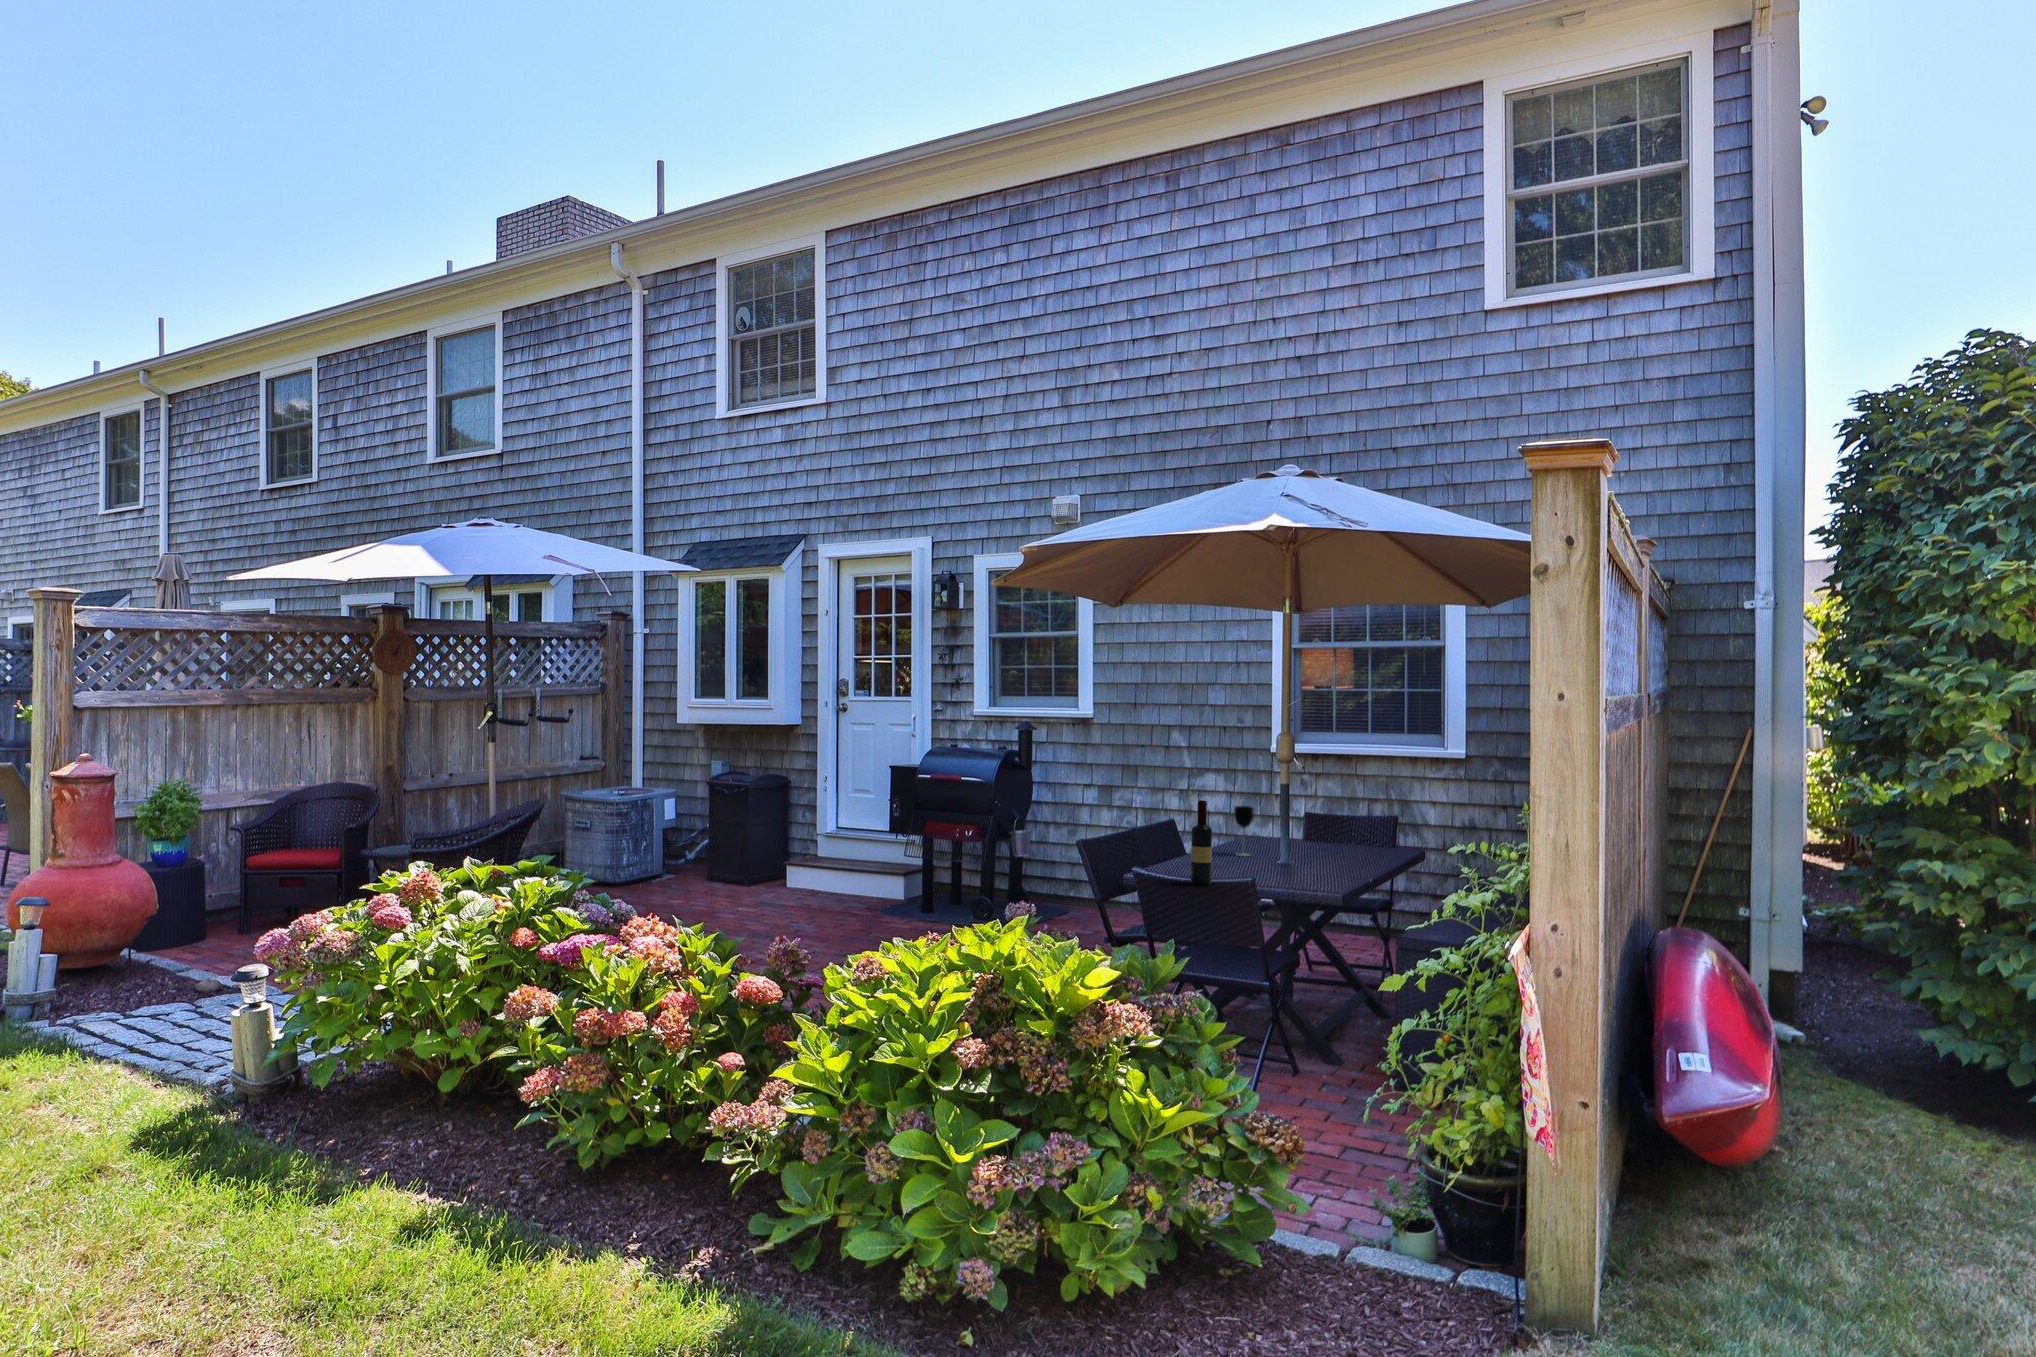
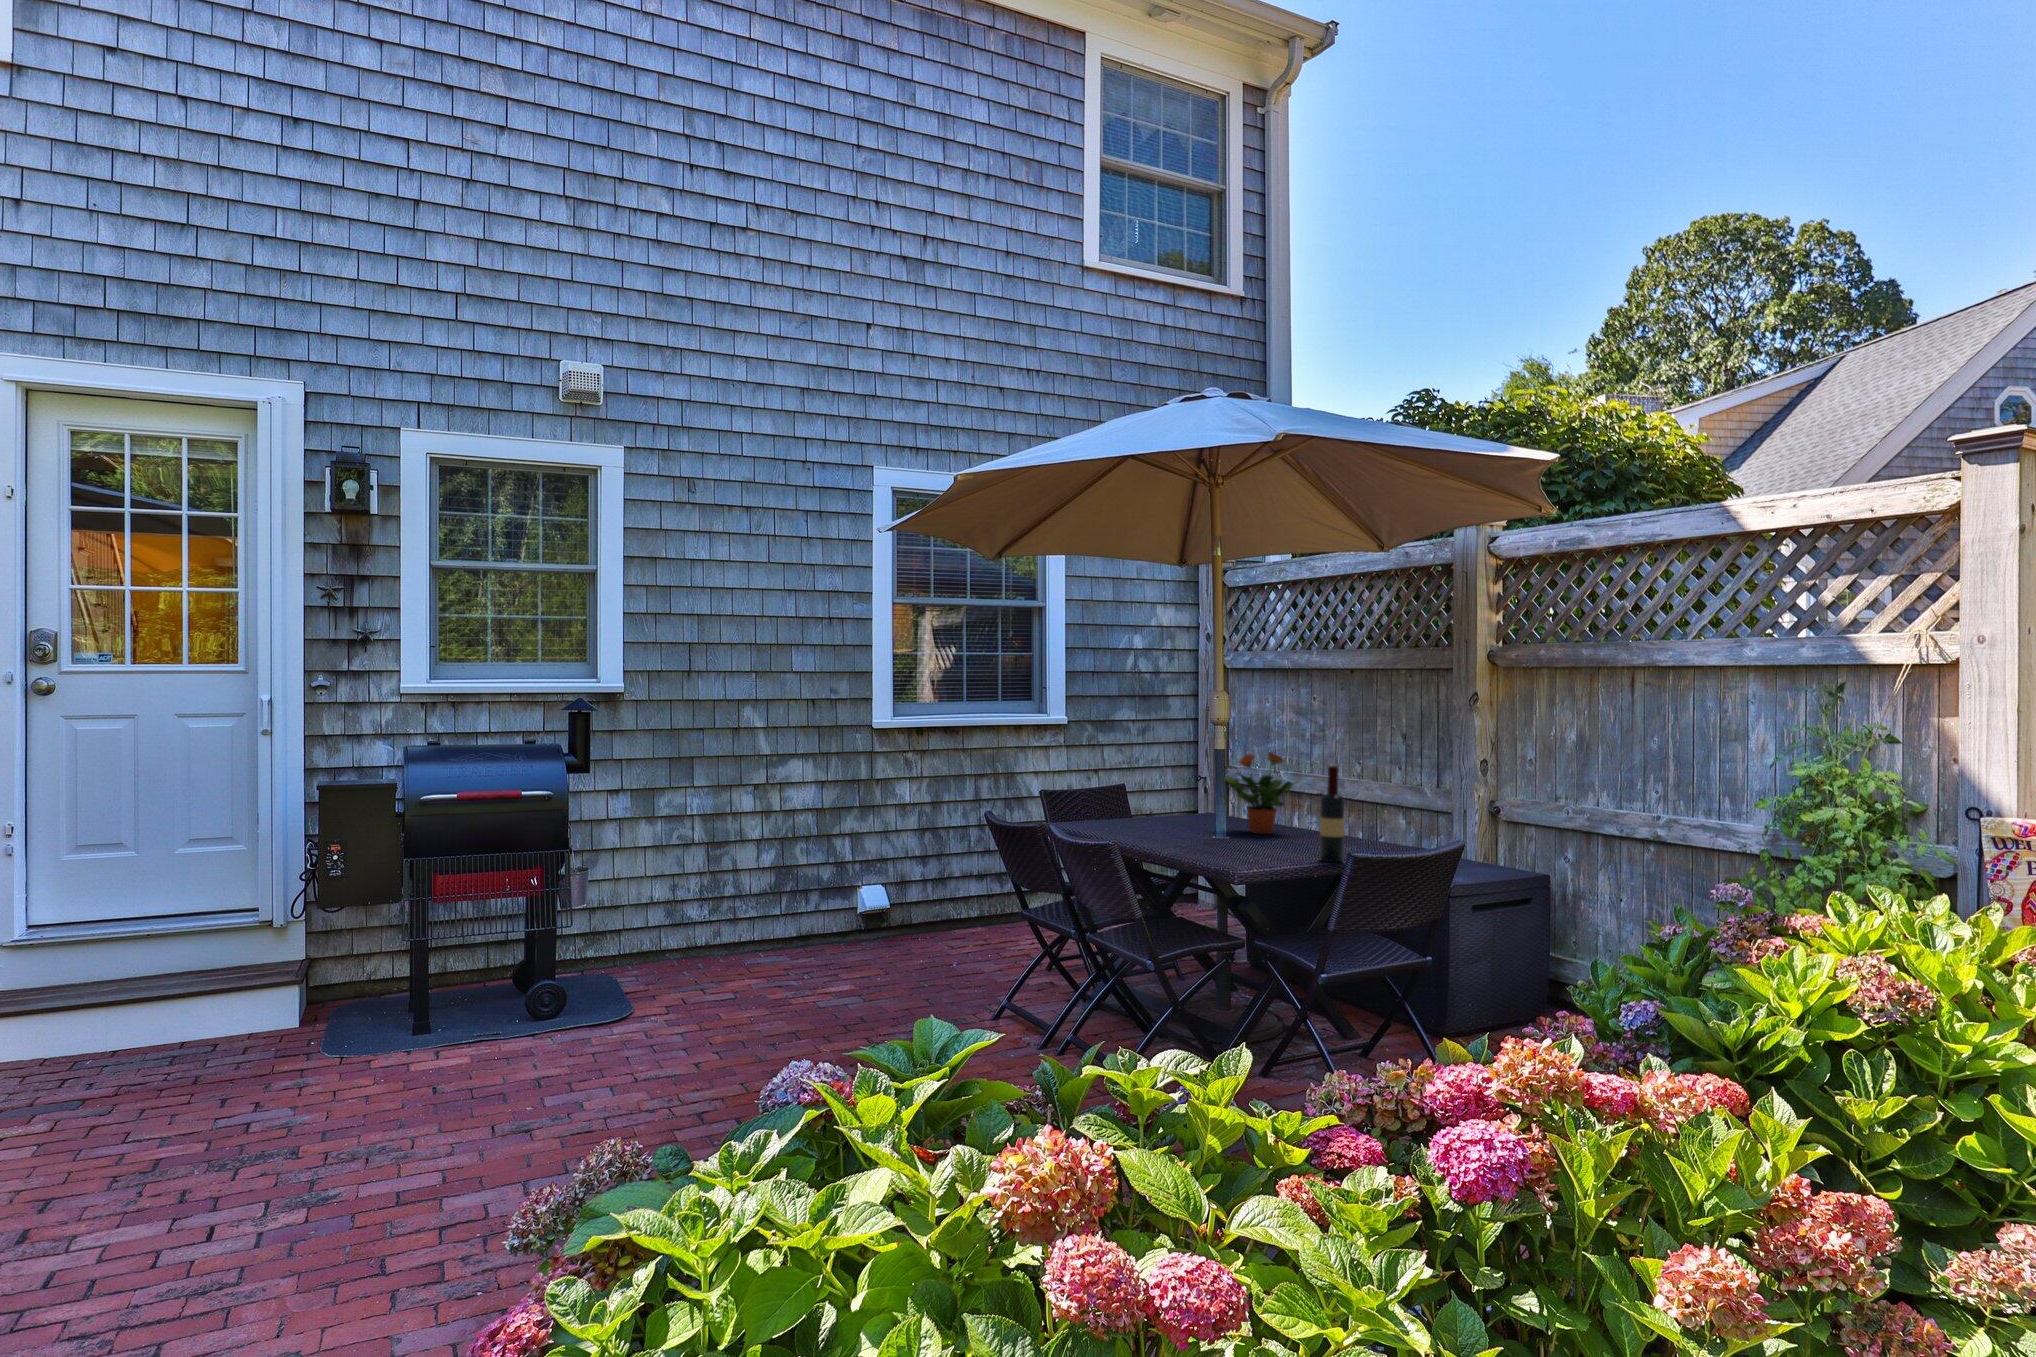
potted plant: none [1271,791,1341,867] -> present [1225,752,1297,834]
wine glass: present [1234,806,1254,856] -> none [1171,777,1194,834]

